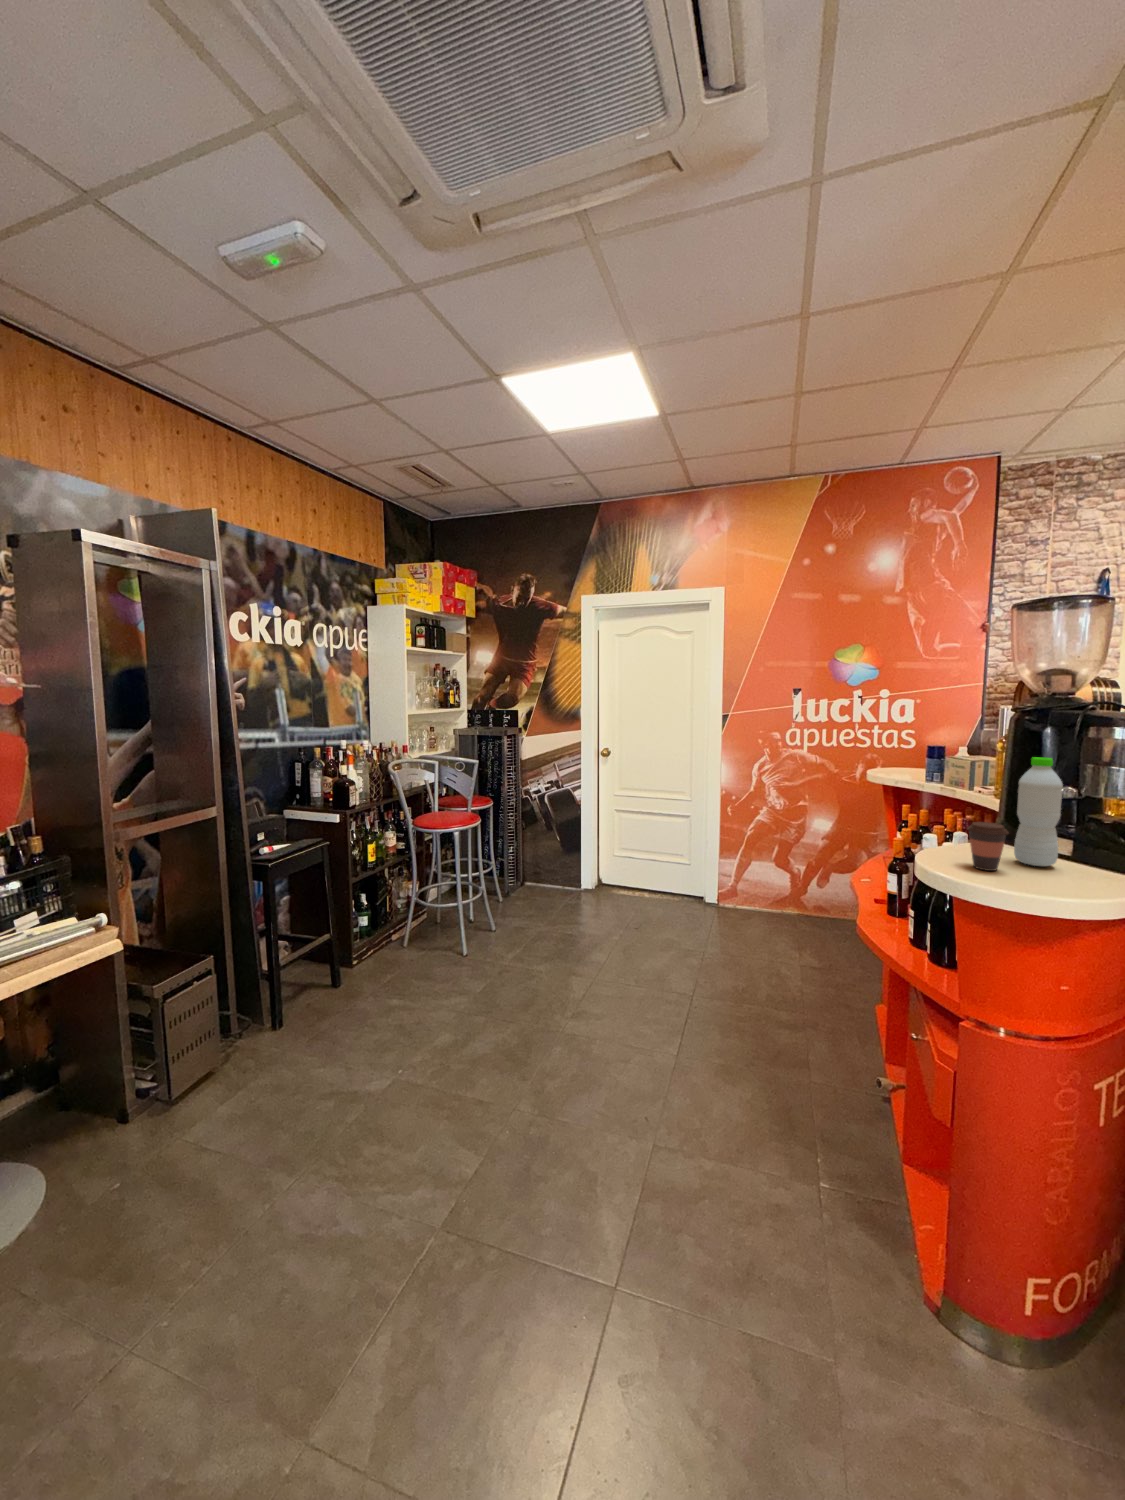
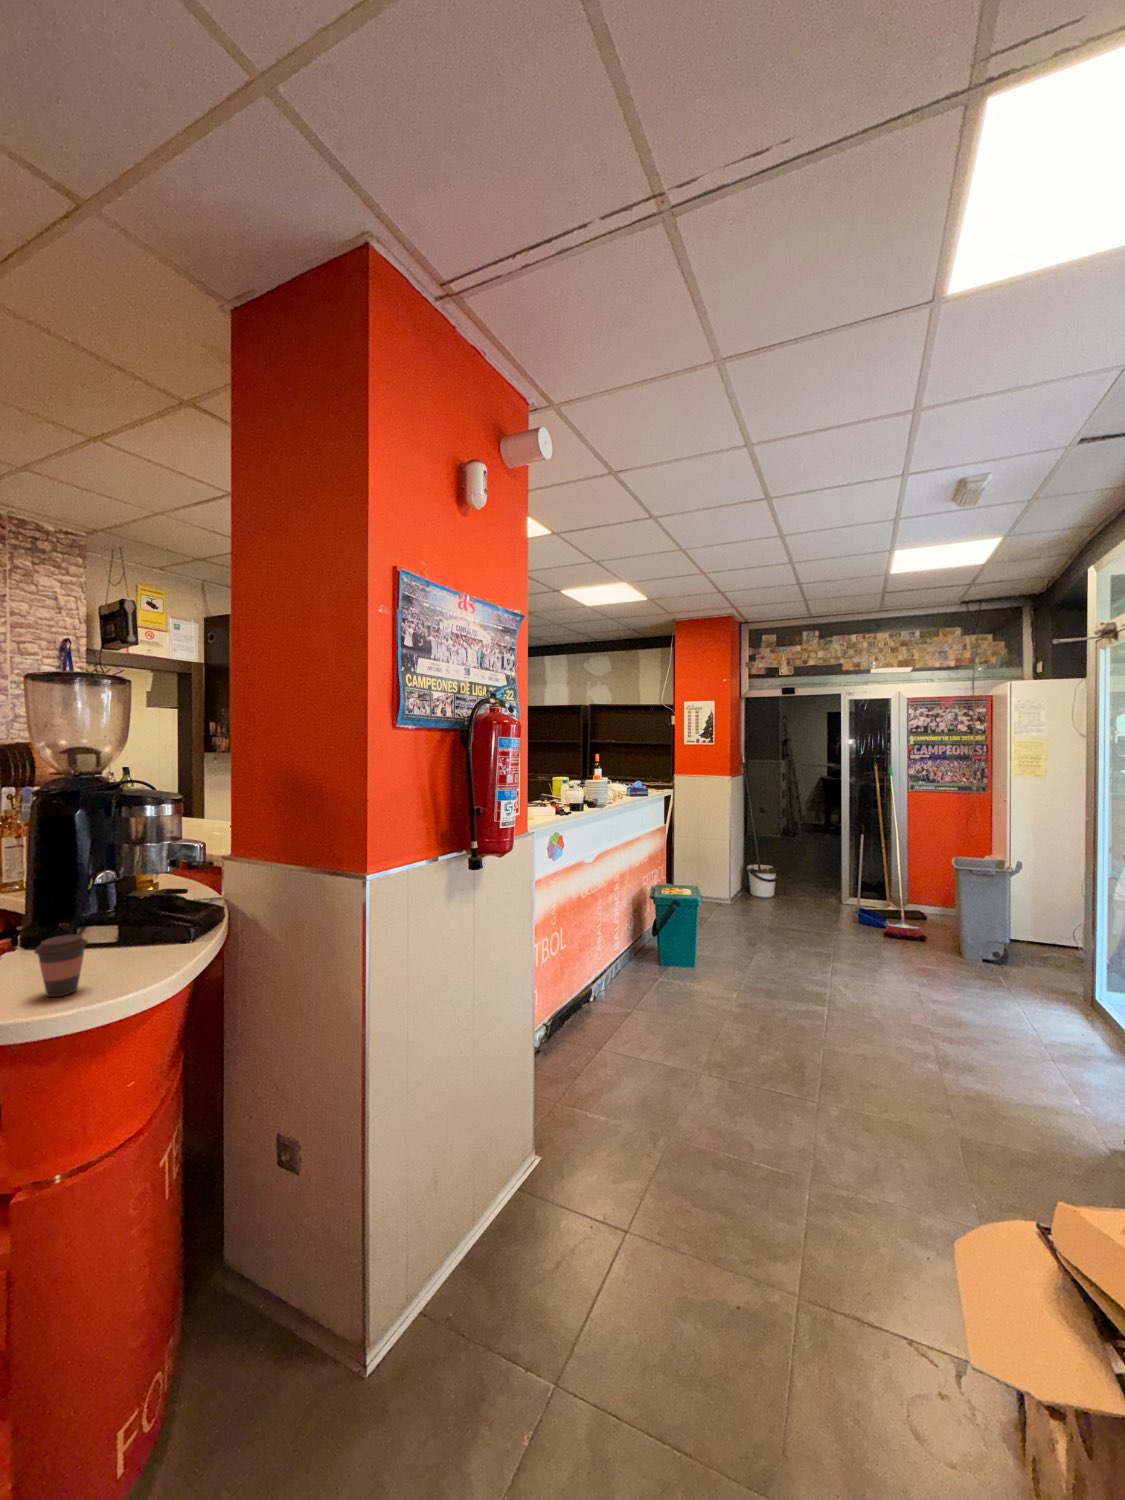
water bottle: present [1014,757,1063,866] -> none [84,847,132,969]

